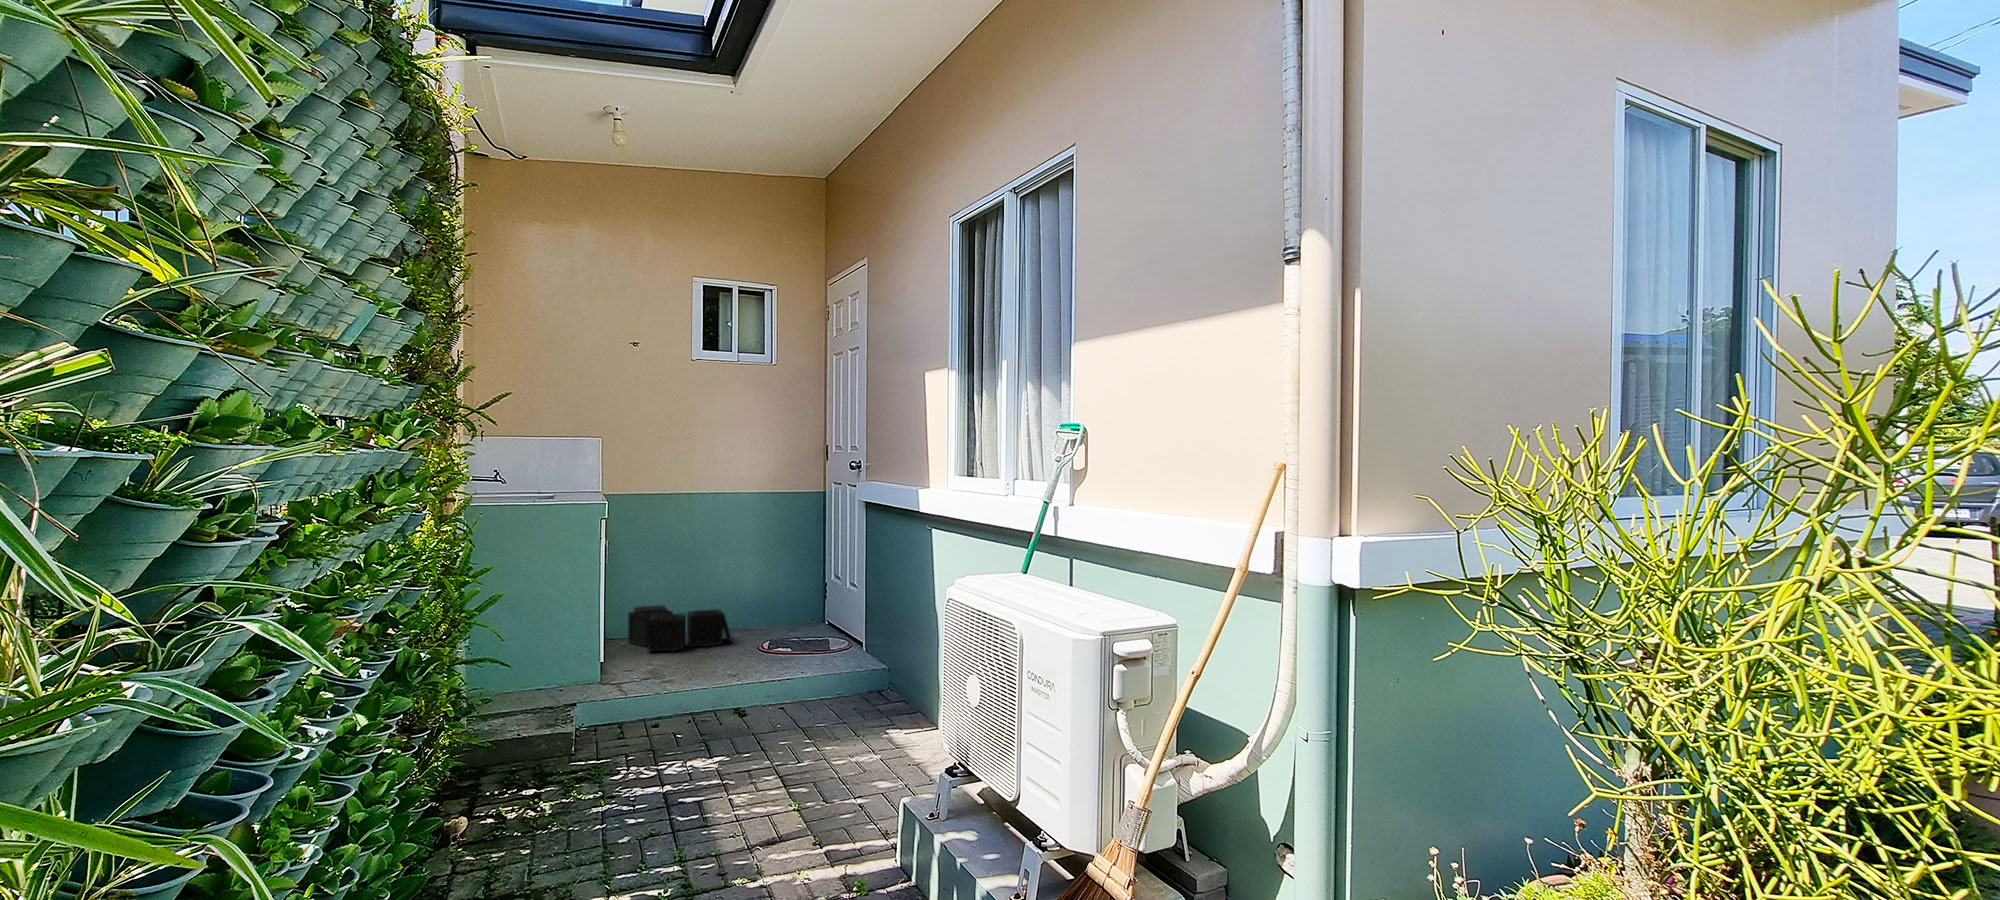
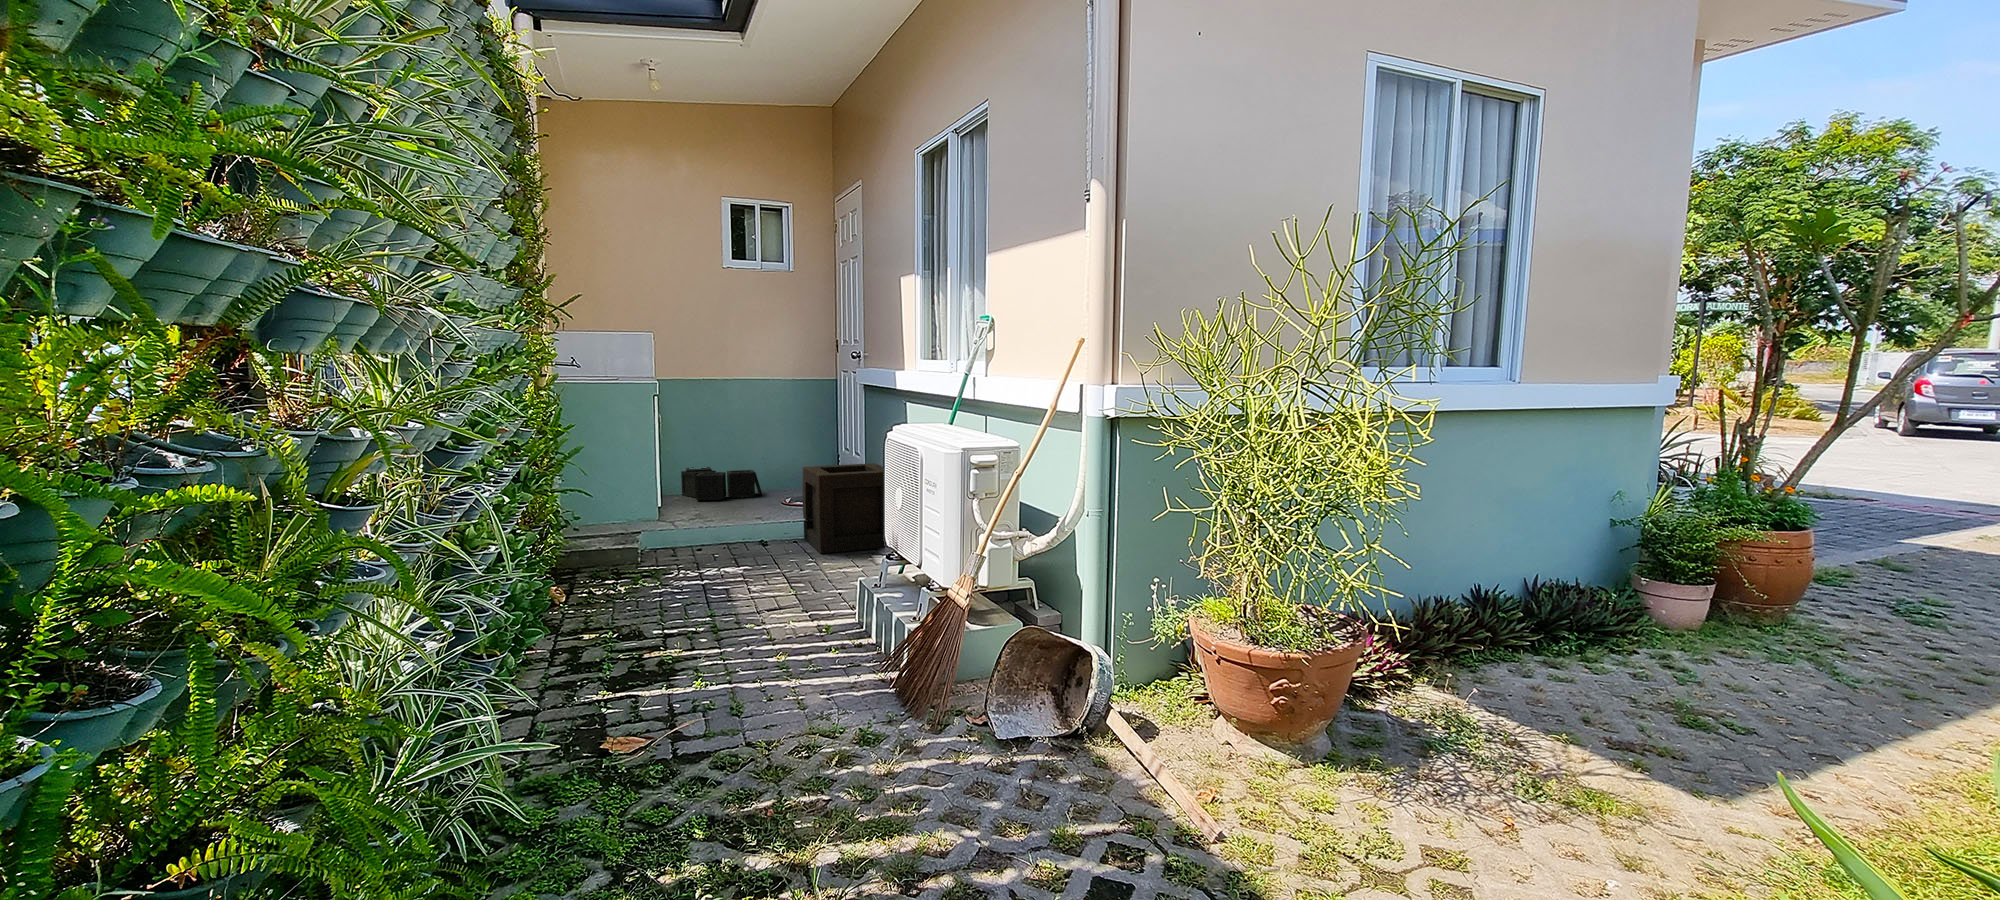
wooden crate: none [792,605,918,732] -> present [803,463,885,553]

